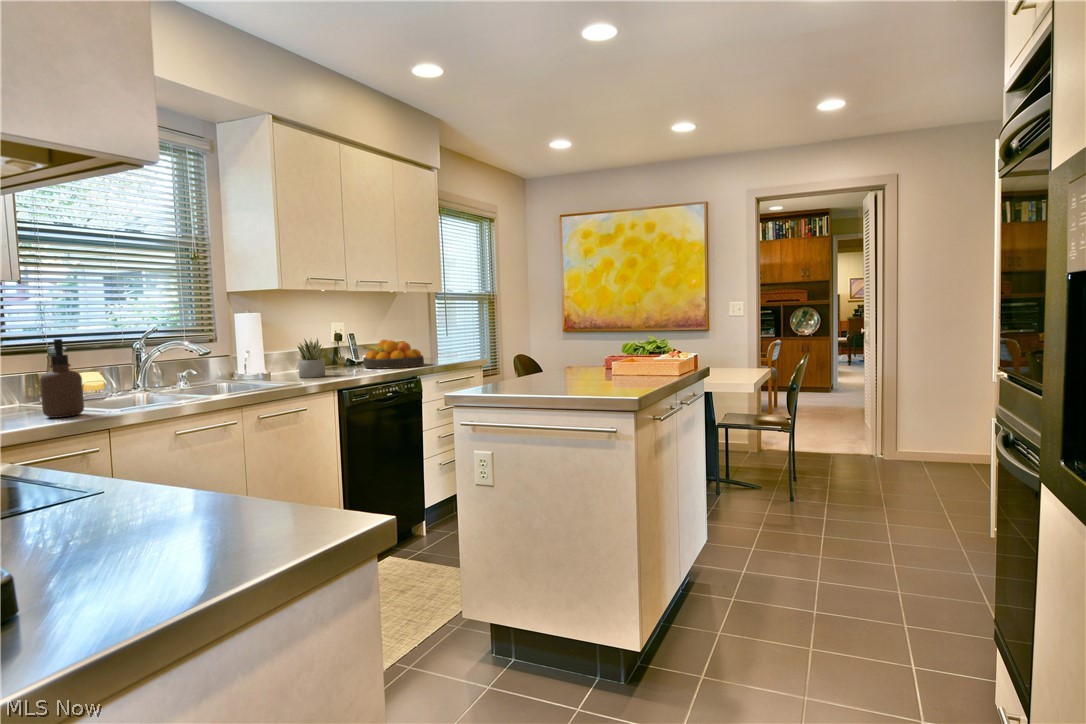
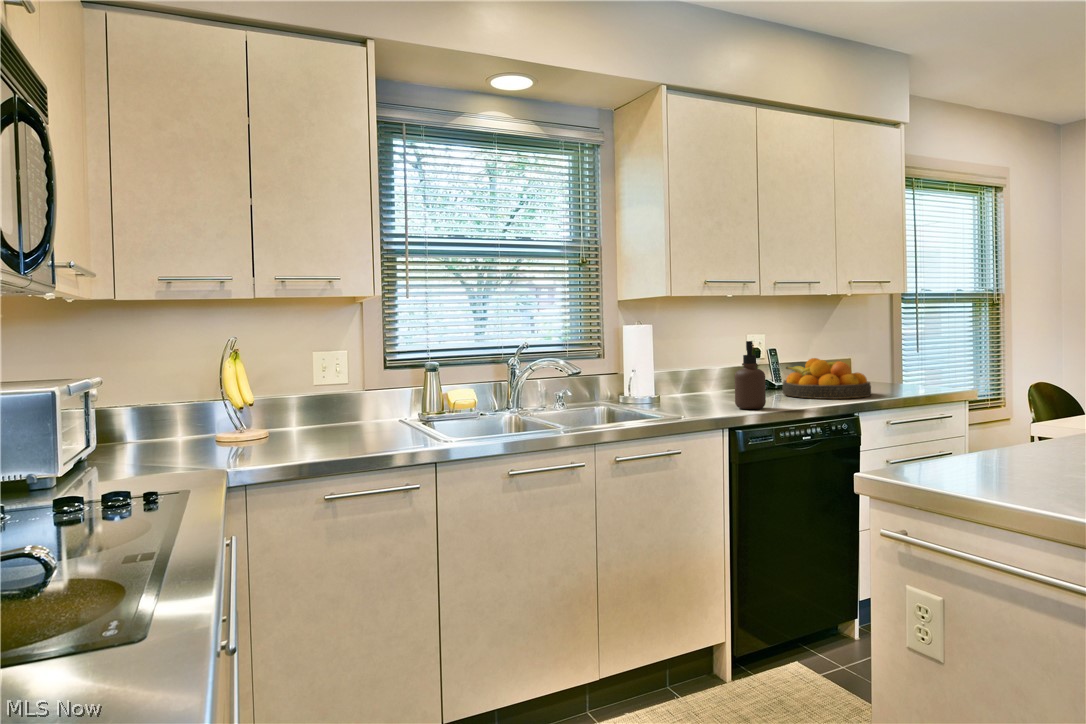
succulent plant: present [297,338,325,378] -> none [689,354,724,406]
soap dispenser: present [40,339,84,418] -> present [735,341,766,409]

